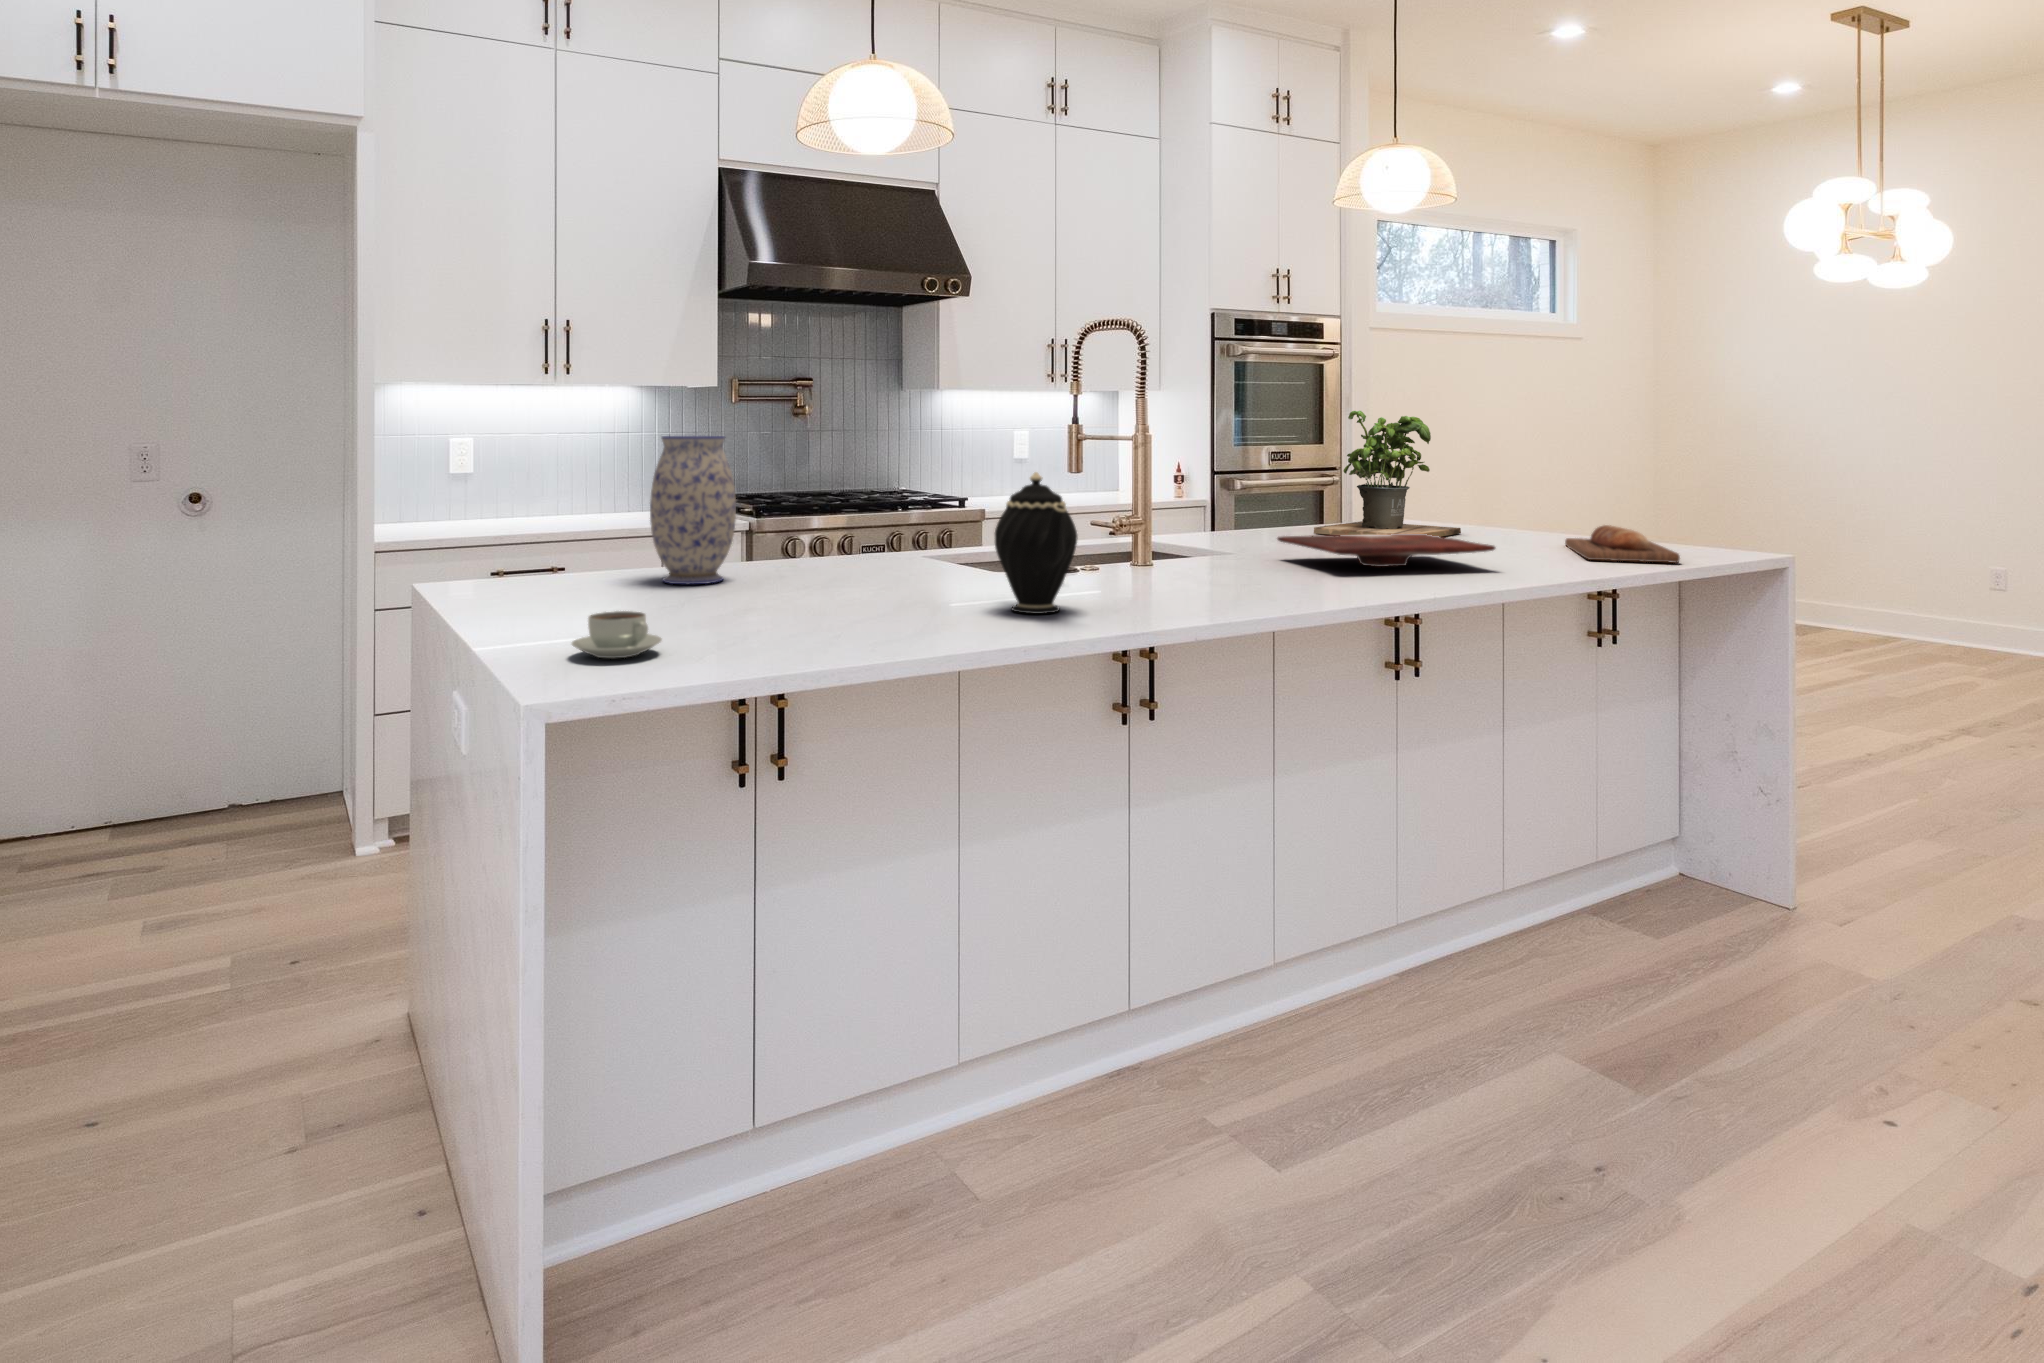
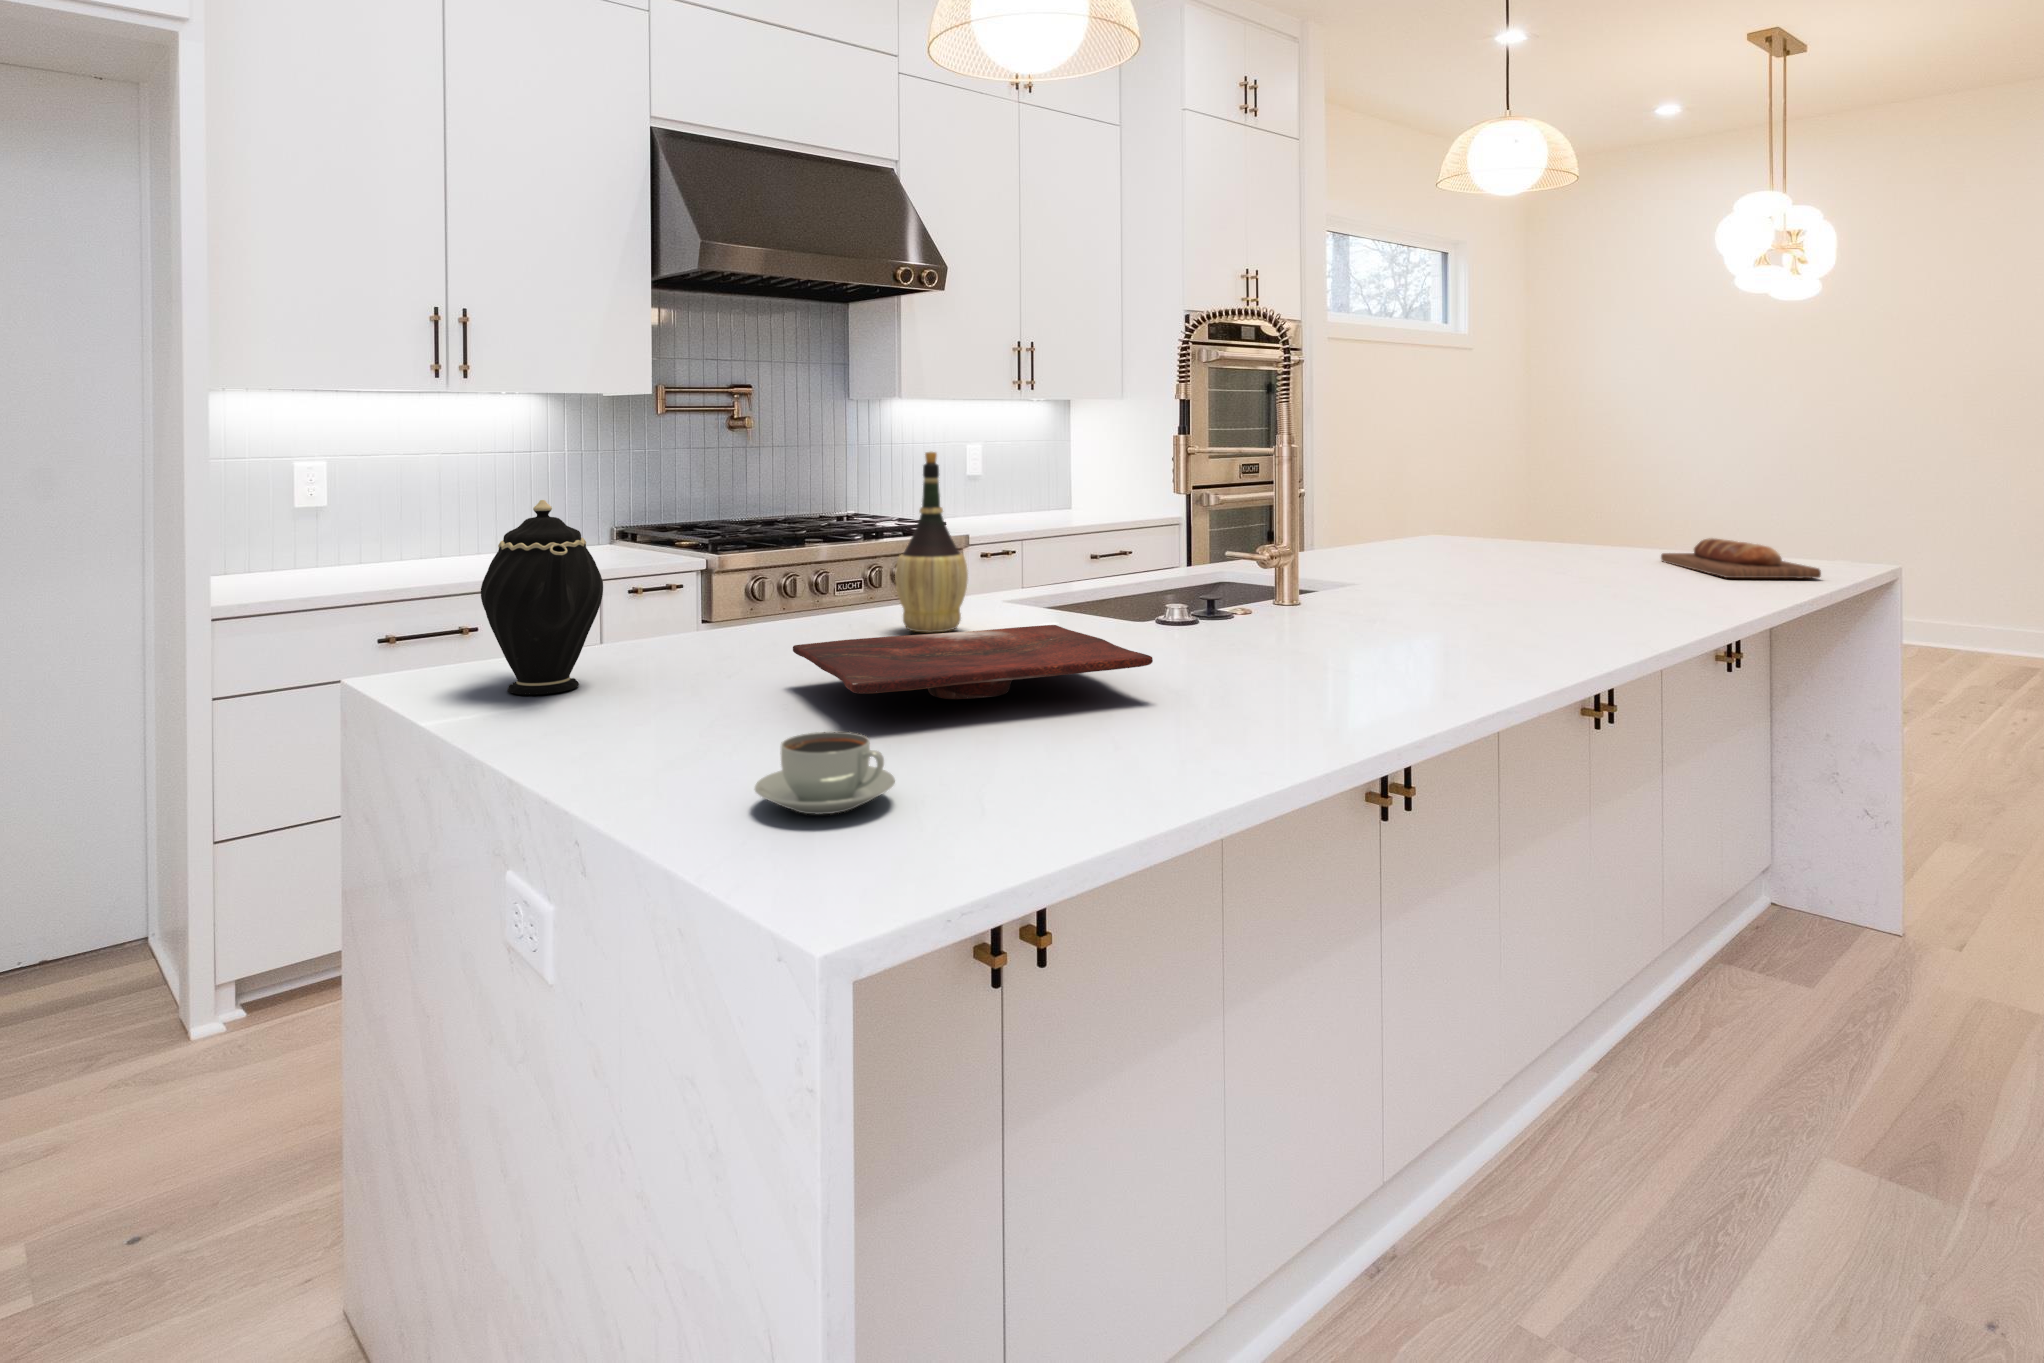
potted plant: present [1314,411,1461,537] -> none [1386,417,1532,561]
wine bottle: none [806,435,861,572] -> present [895,452,968,633]
vase: present [650,436,736,584] -> none [703,455,820,661]
teapot: present [995,472,1078,614] -> present [481,500,603,694]
cutting board: present [1277,534,1495,567] -> present [793,625,1153,699]

